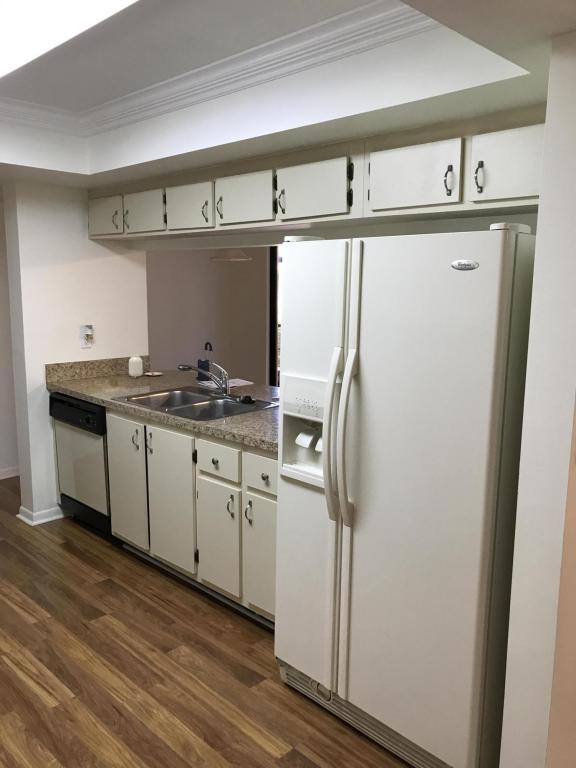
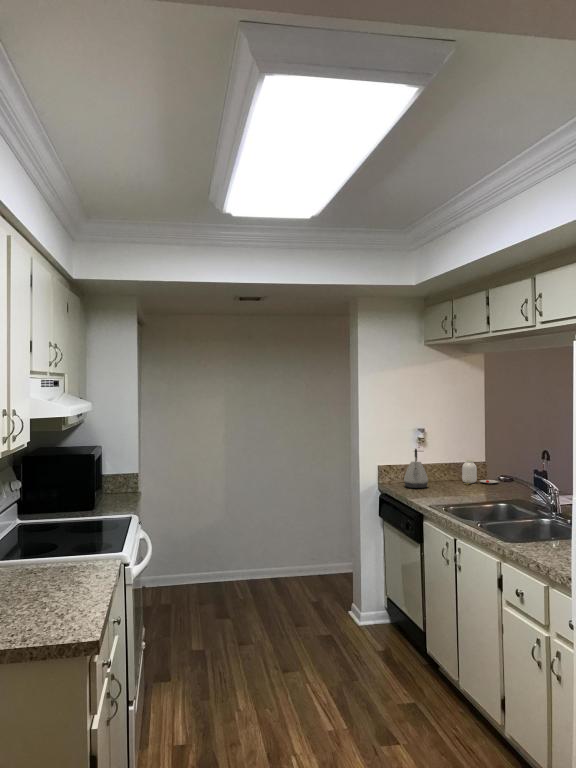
kettle: none [75,345,100,384] -> present [404,449,428,488]

